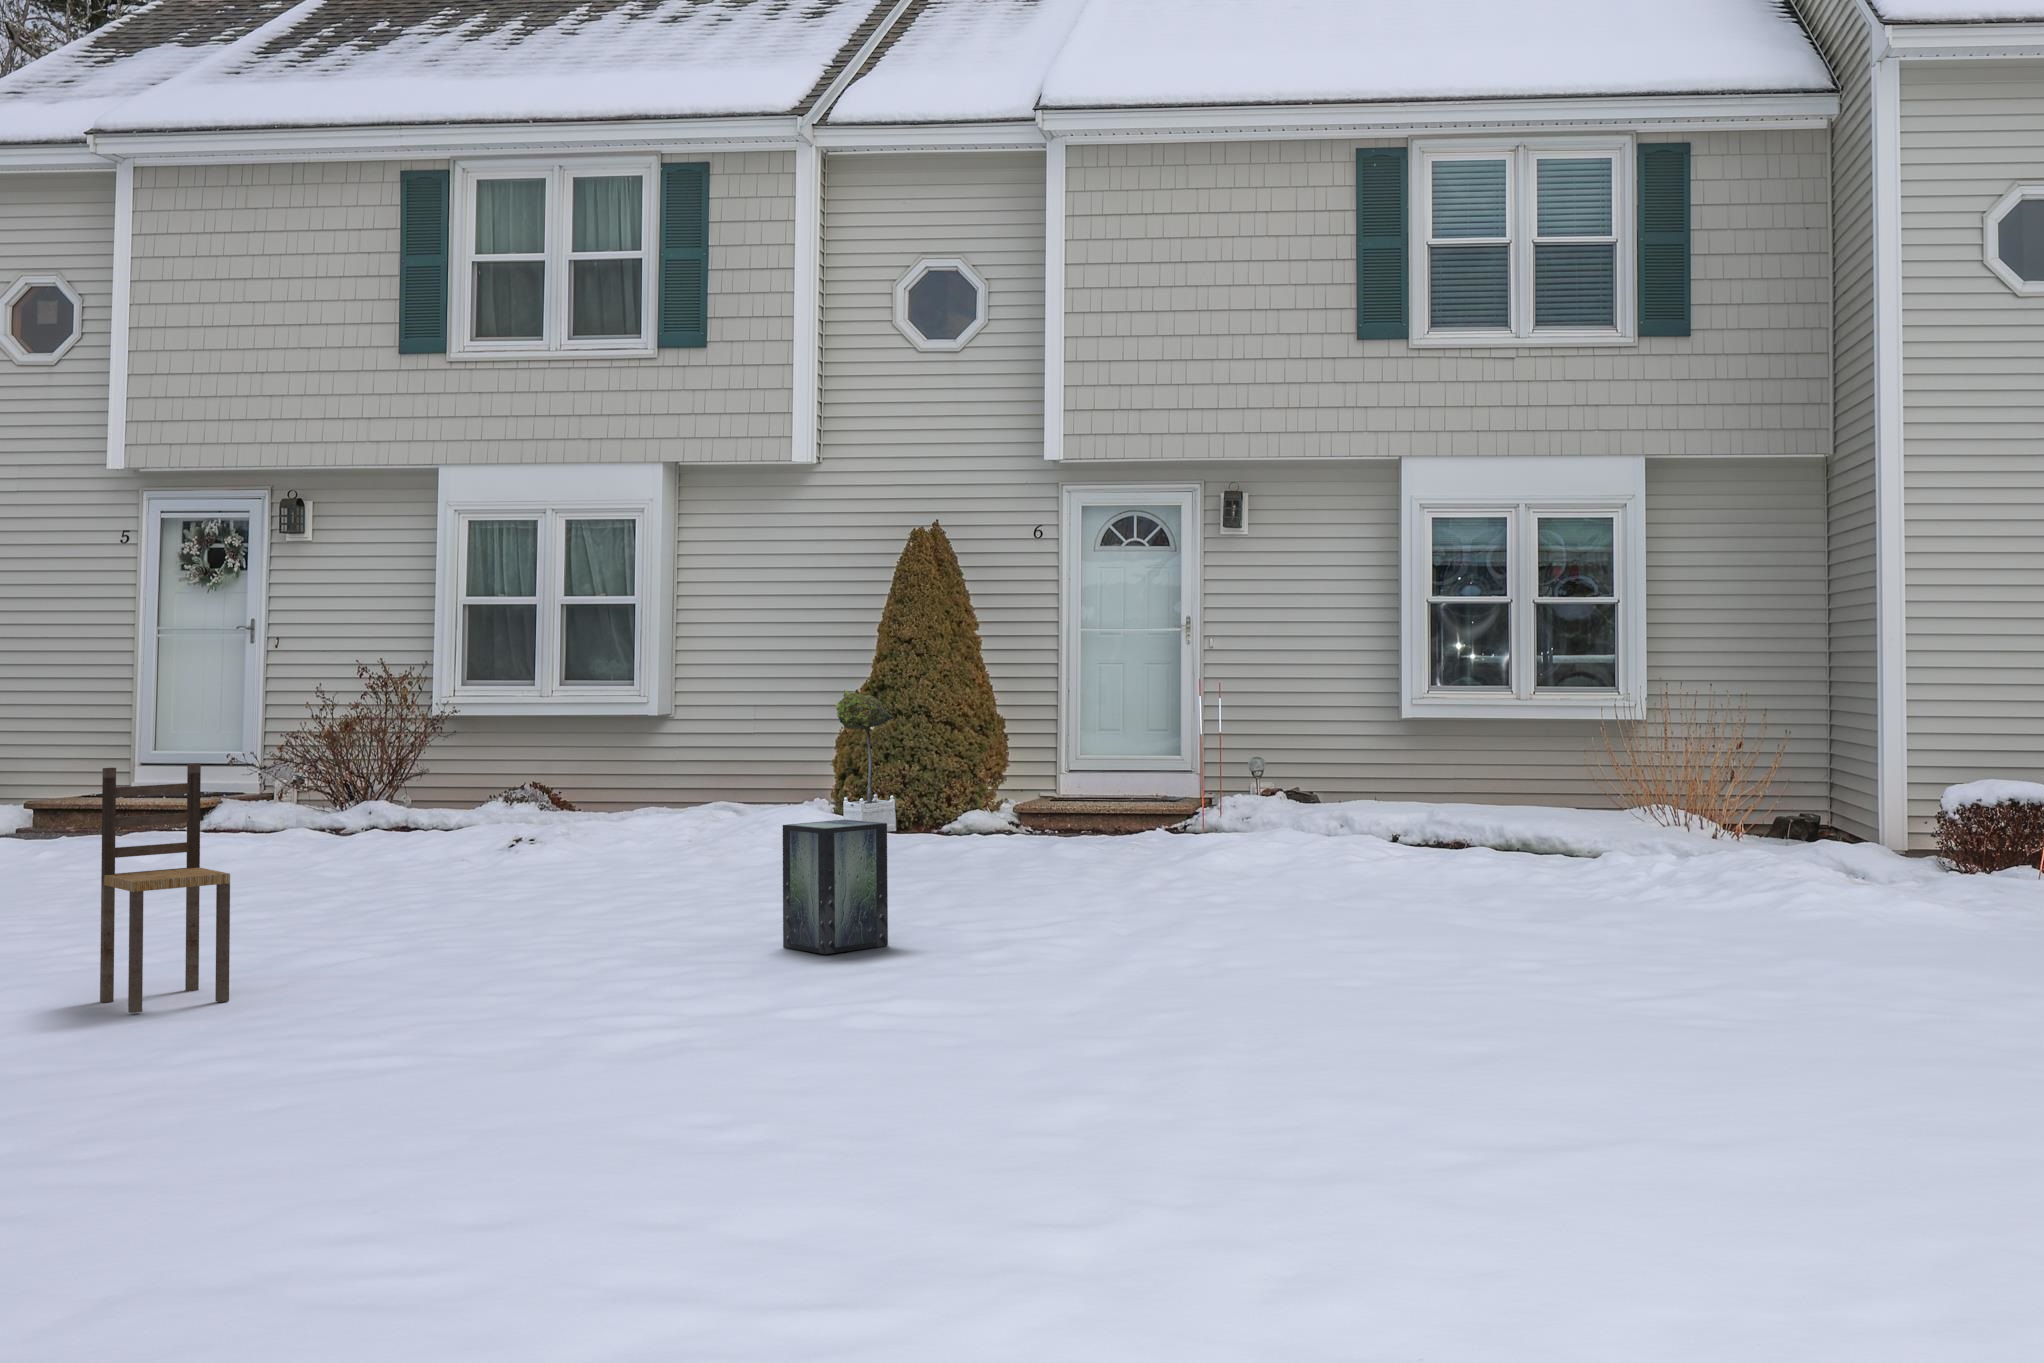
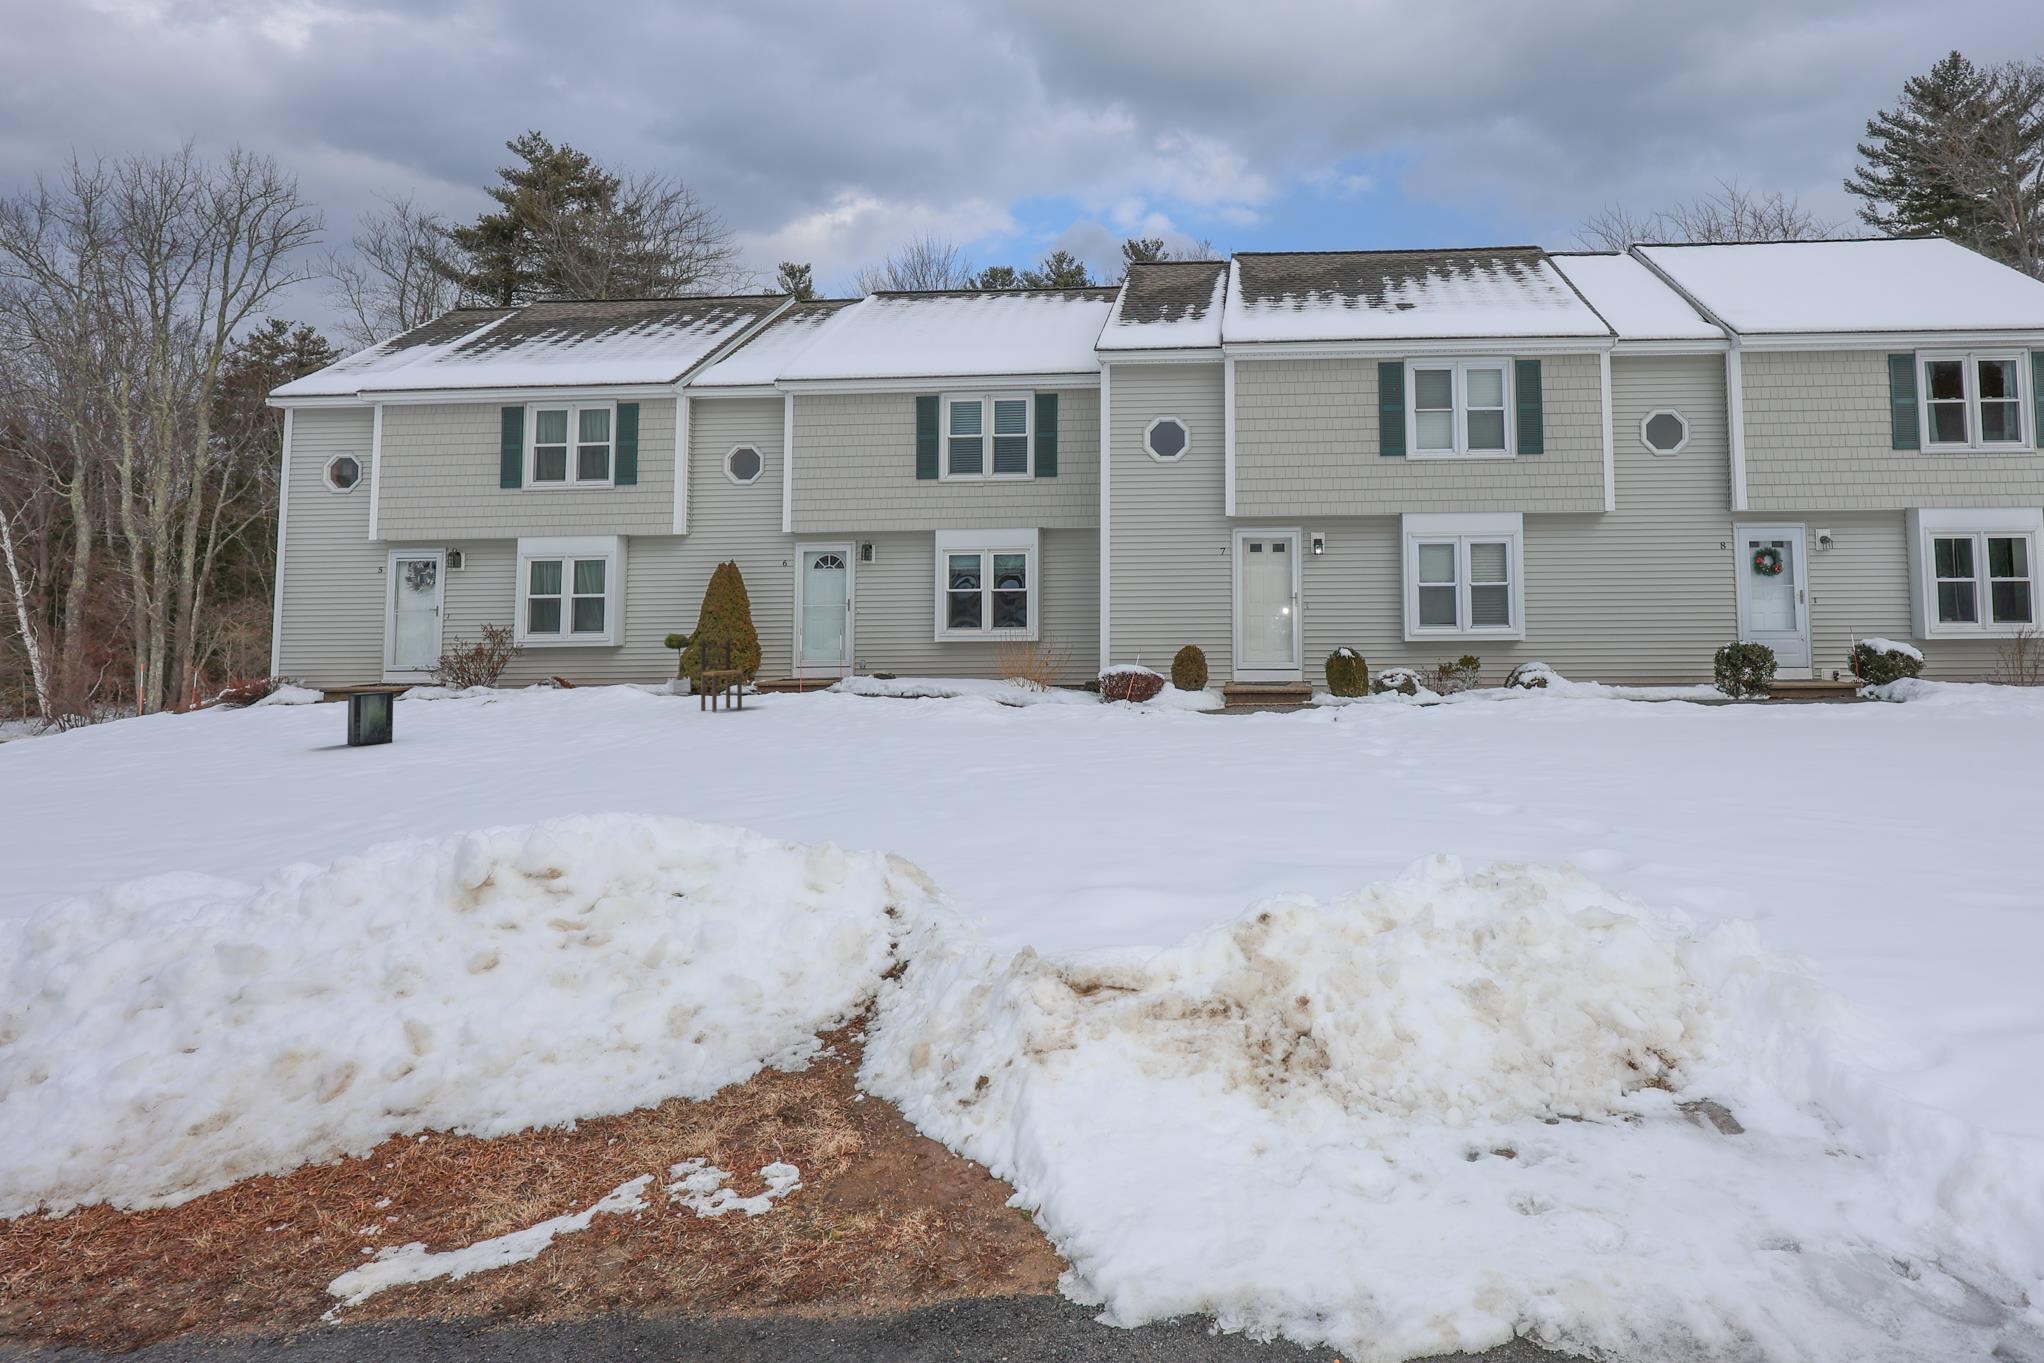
chair: present [100,763,230,1013] -> present [701,638,742,712]
storage box: present [783,820,888,954] -> present [347,691,393,746]

